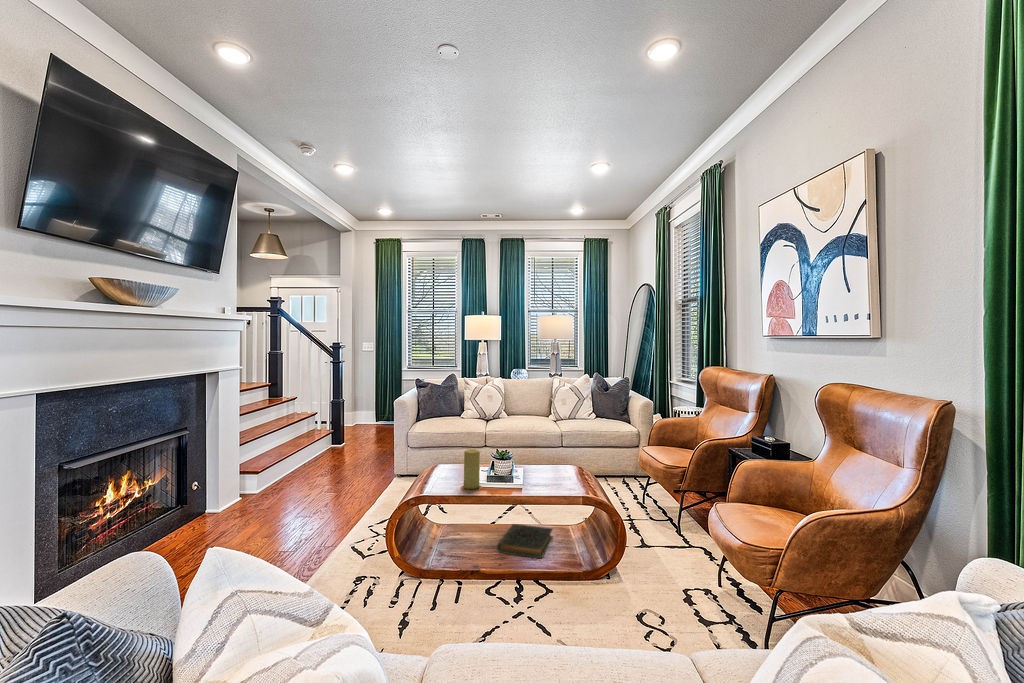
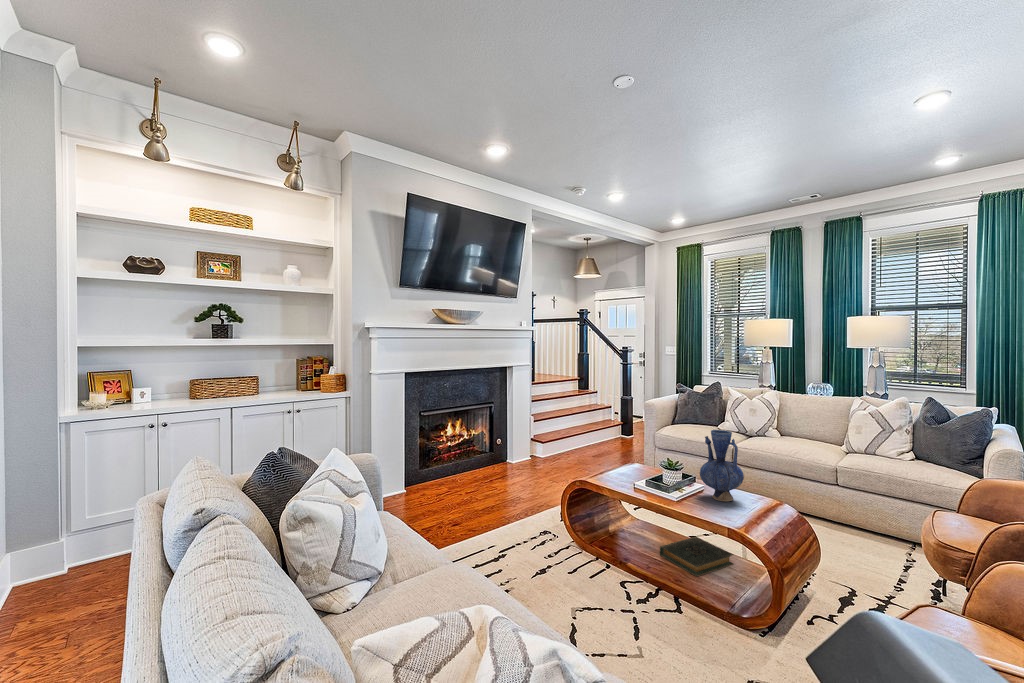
vase: none [528,417,565,482] -> present [700,430,744,501]
candle: present [461,449,482,491] -> none [624,449,645,489]

